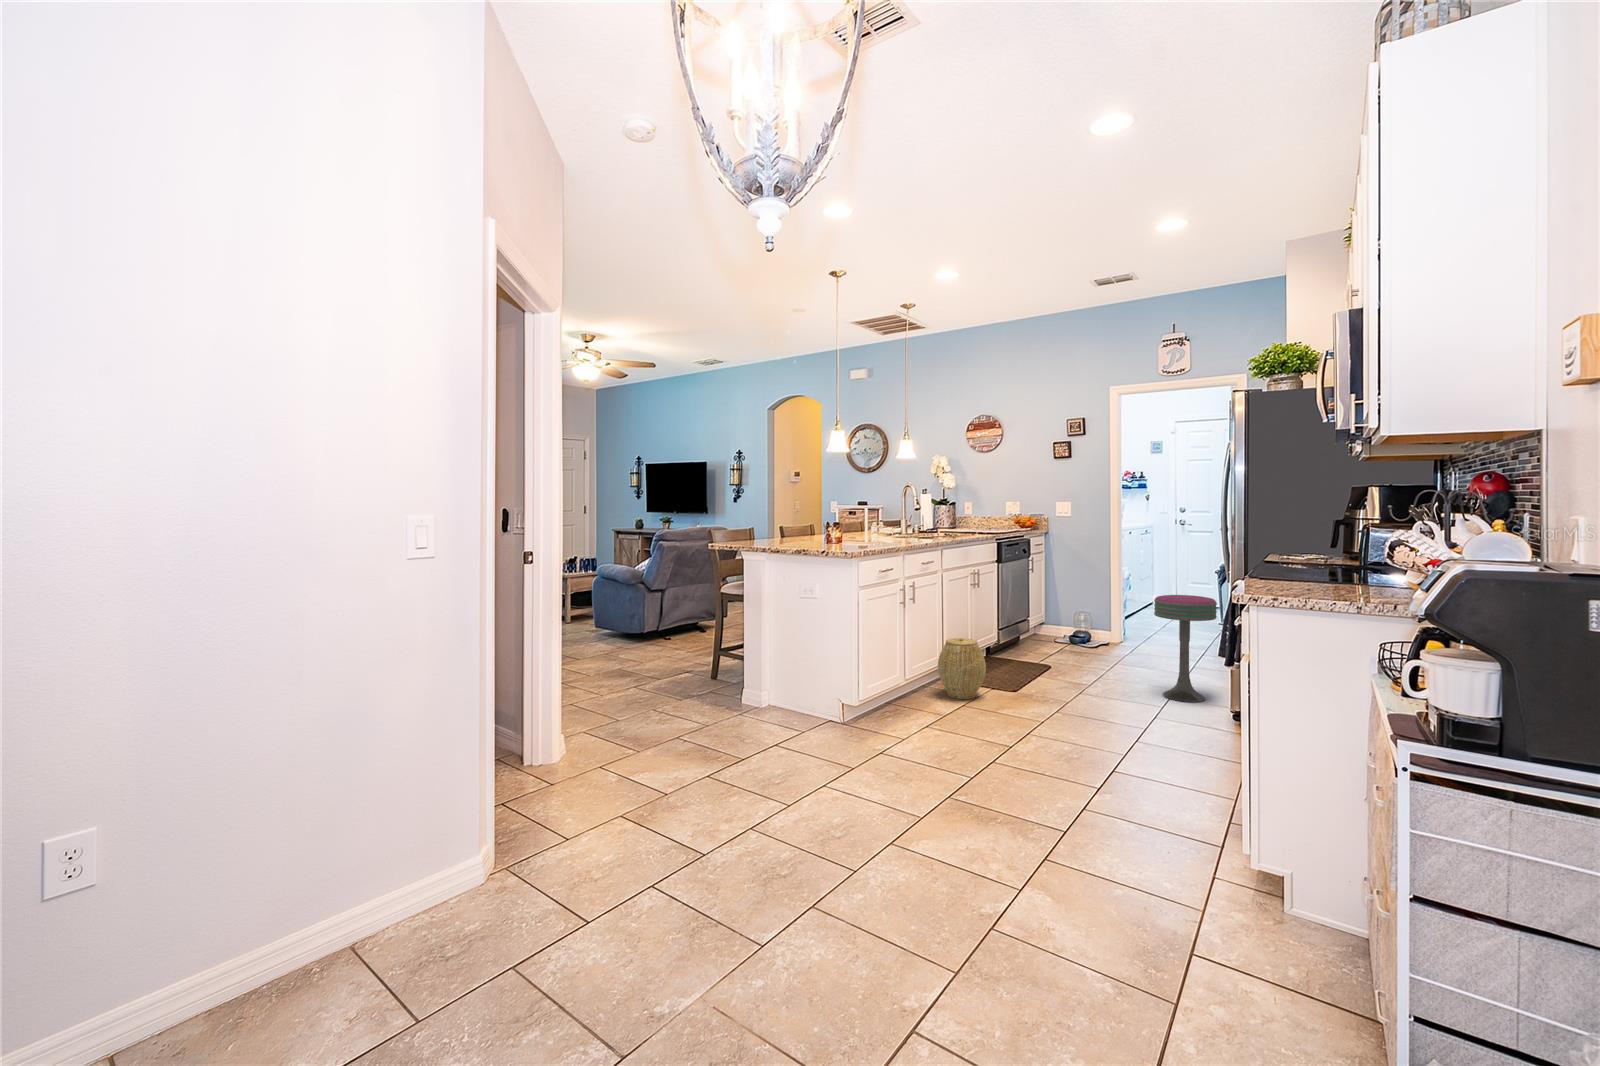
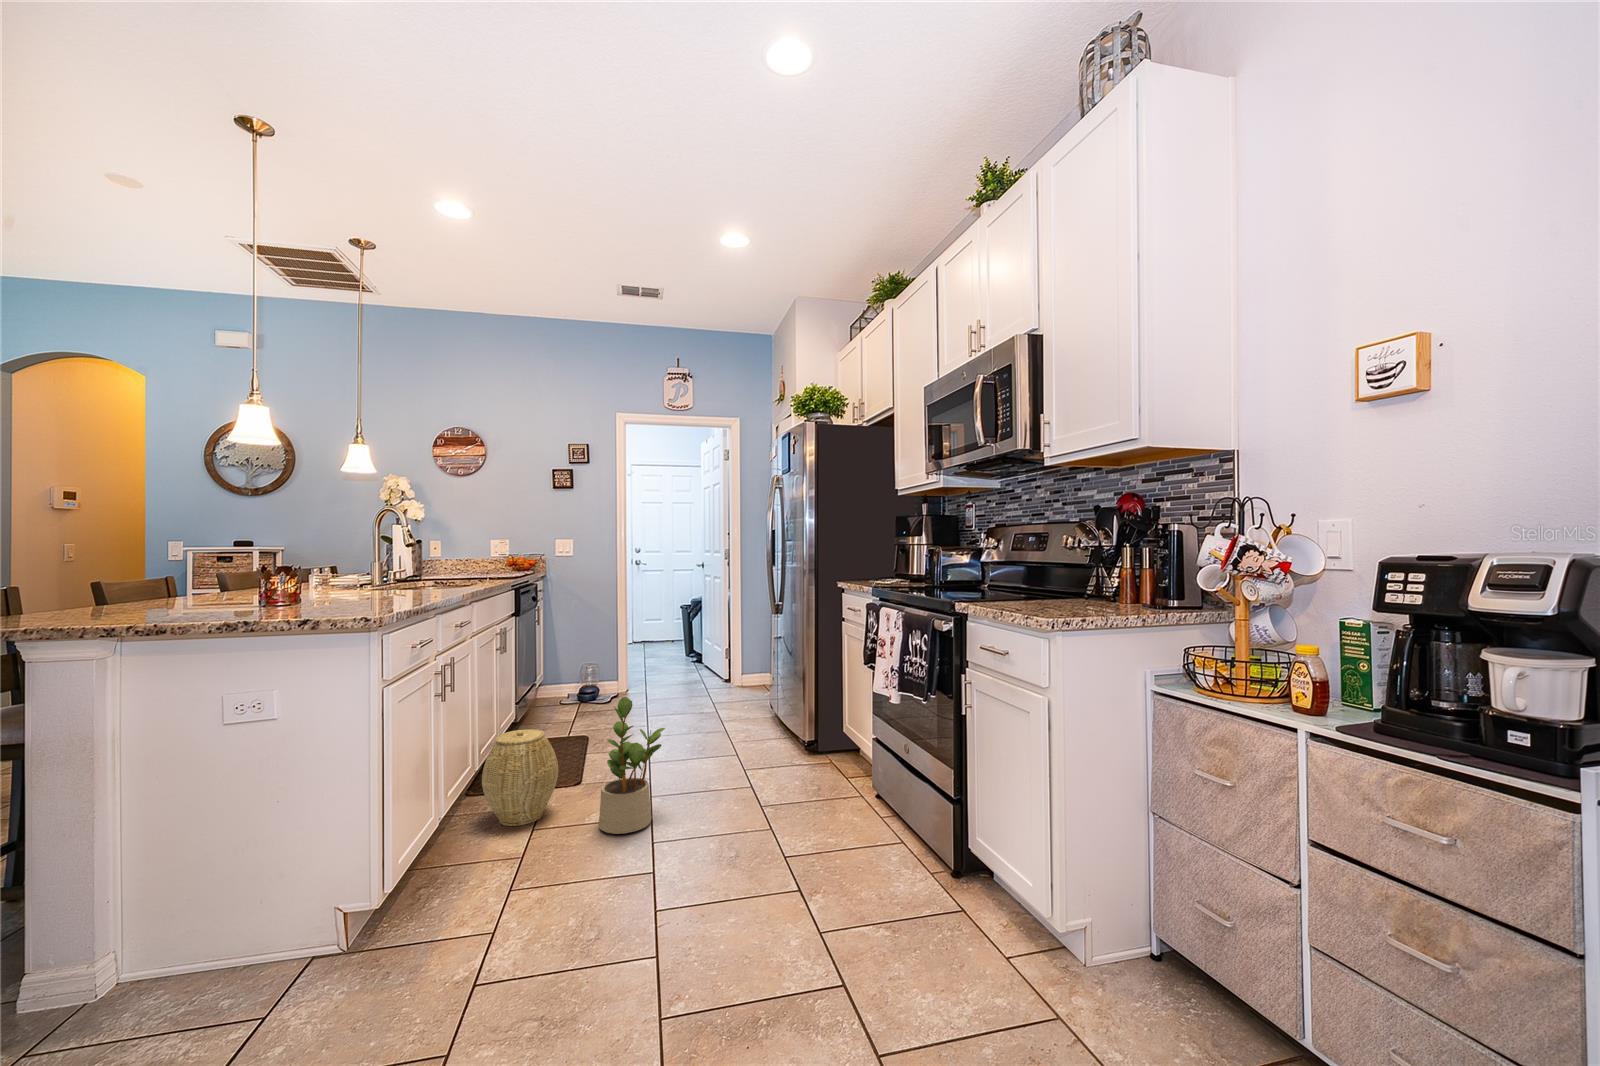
bar stool: present [1154,595,1217,702] -> none [725,632,784,748]
potted plant: none [999,624,1049,718] -> present [599,697,665,834]

